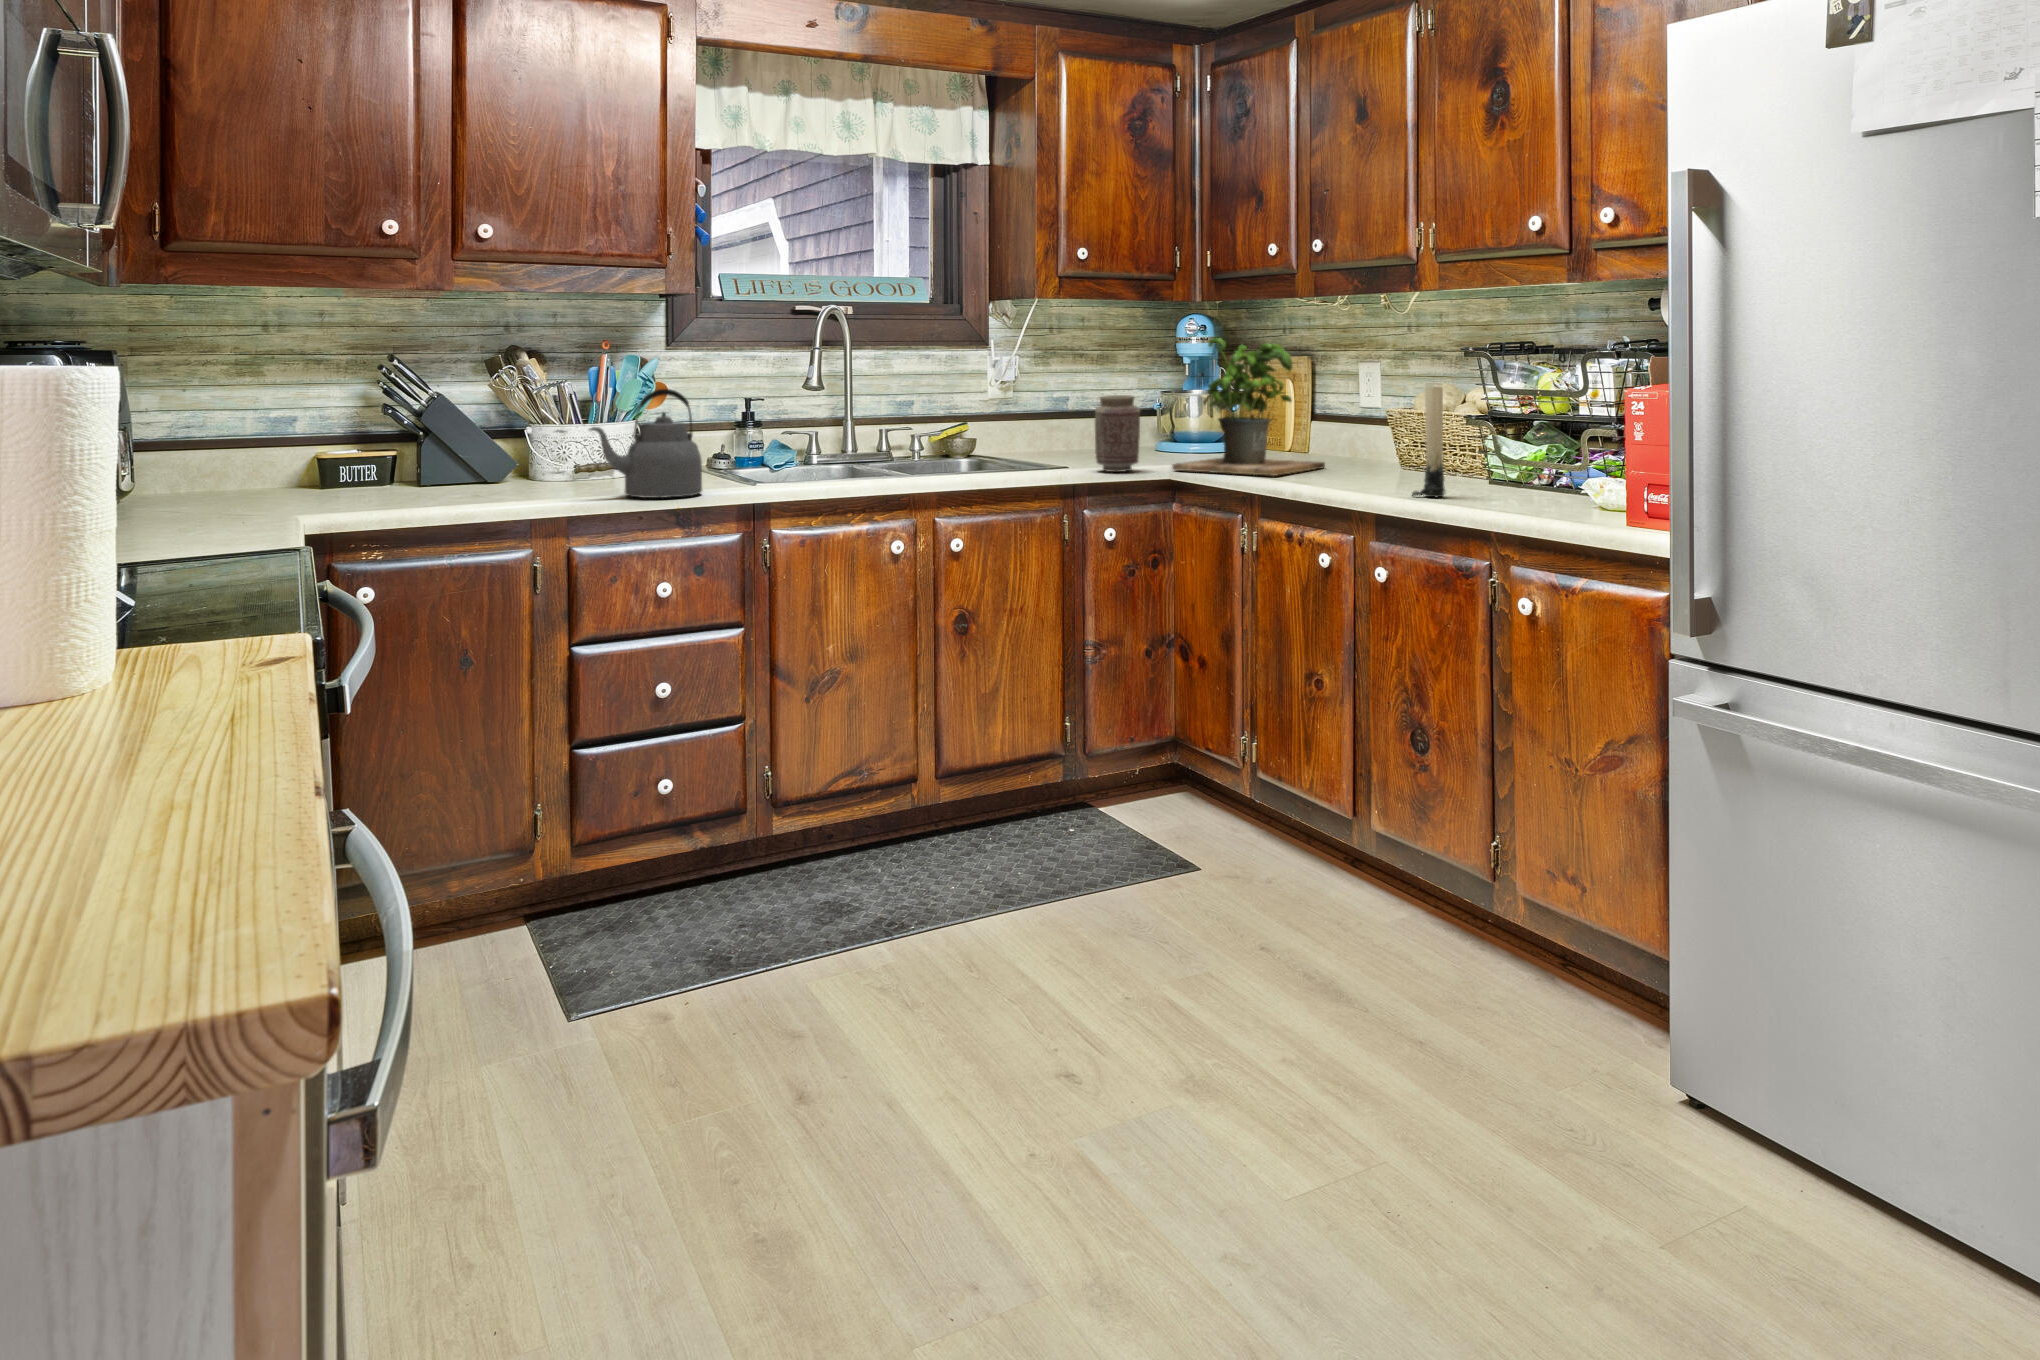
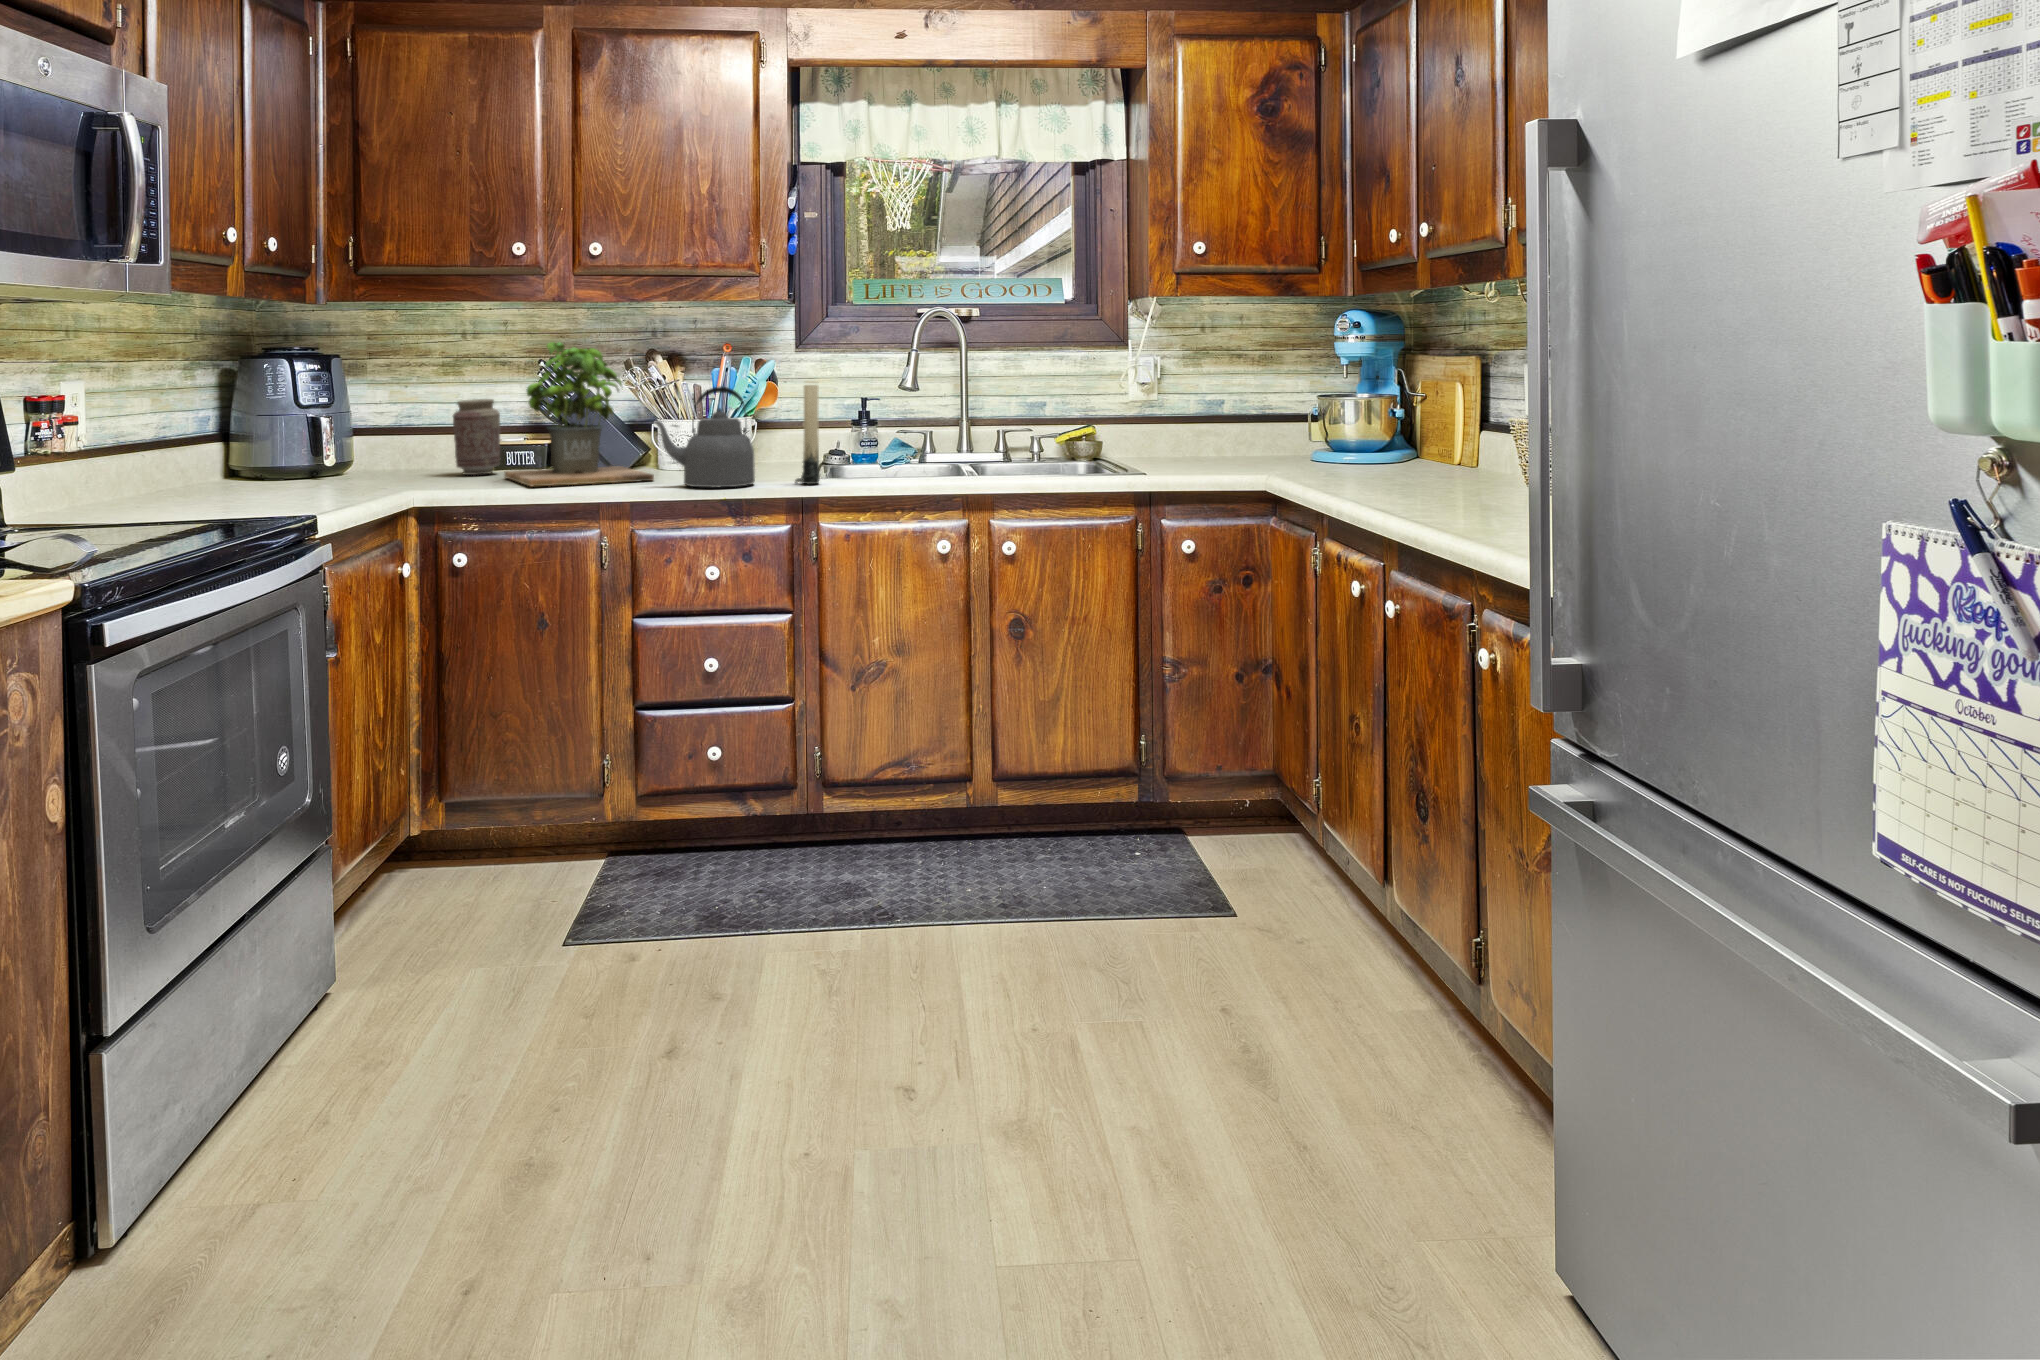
potted plant: present [1172,338,1325,476] -> present [504,342,654,486]
candle: present [1412,383,1445,497] -> present [795,381,820,484]
vase: present [1095,395,1140,472] -> present [453,399,500,475]

